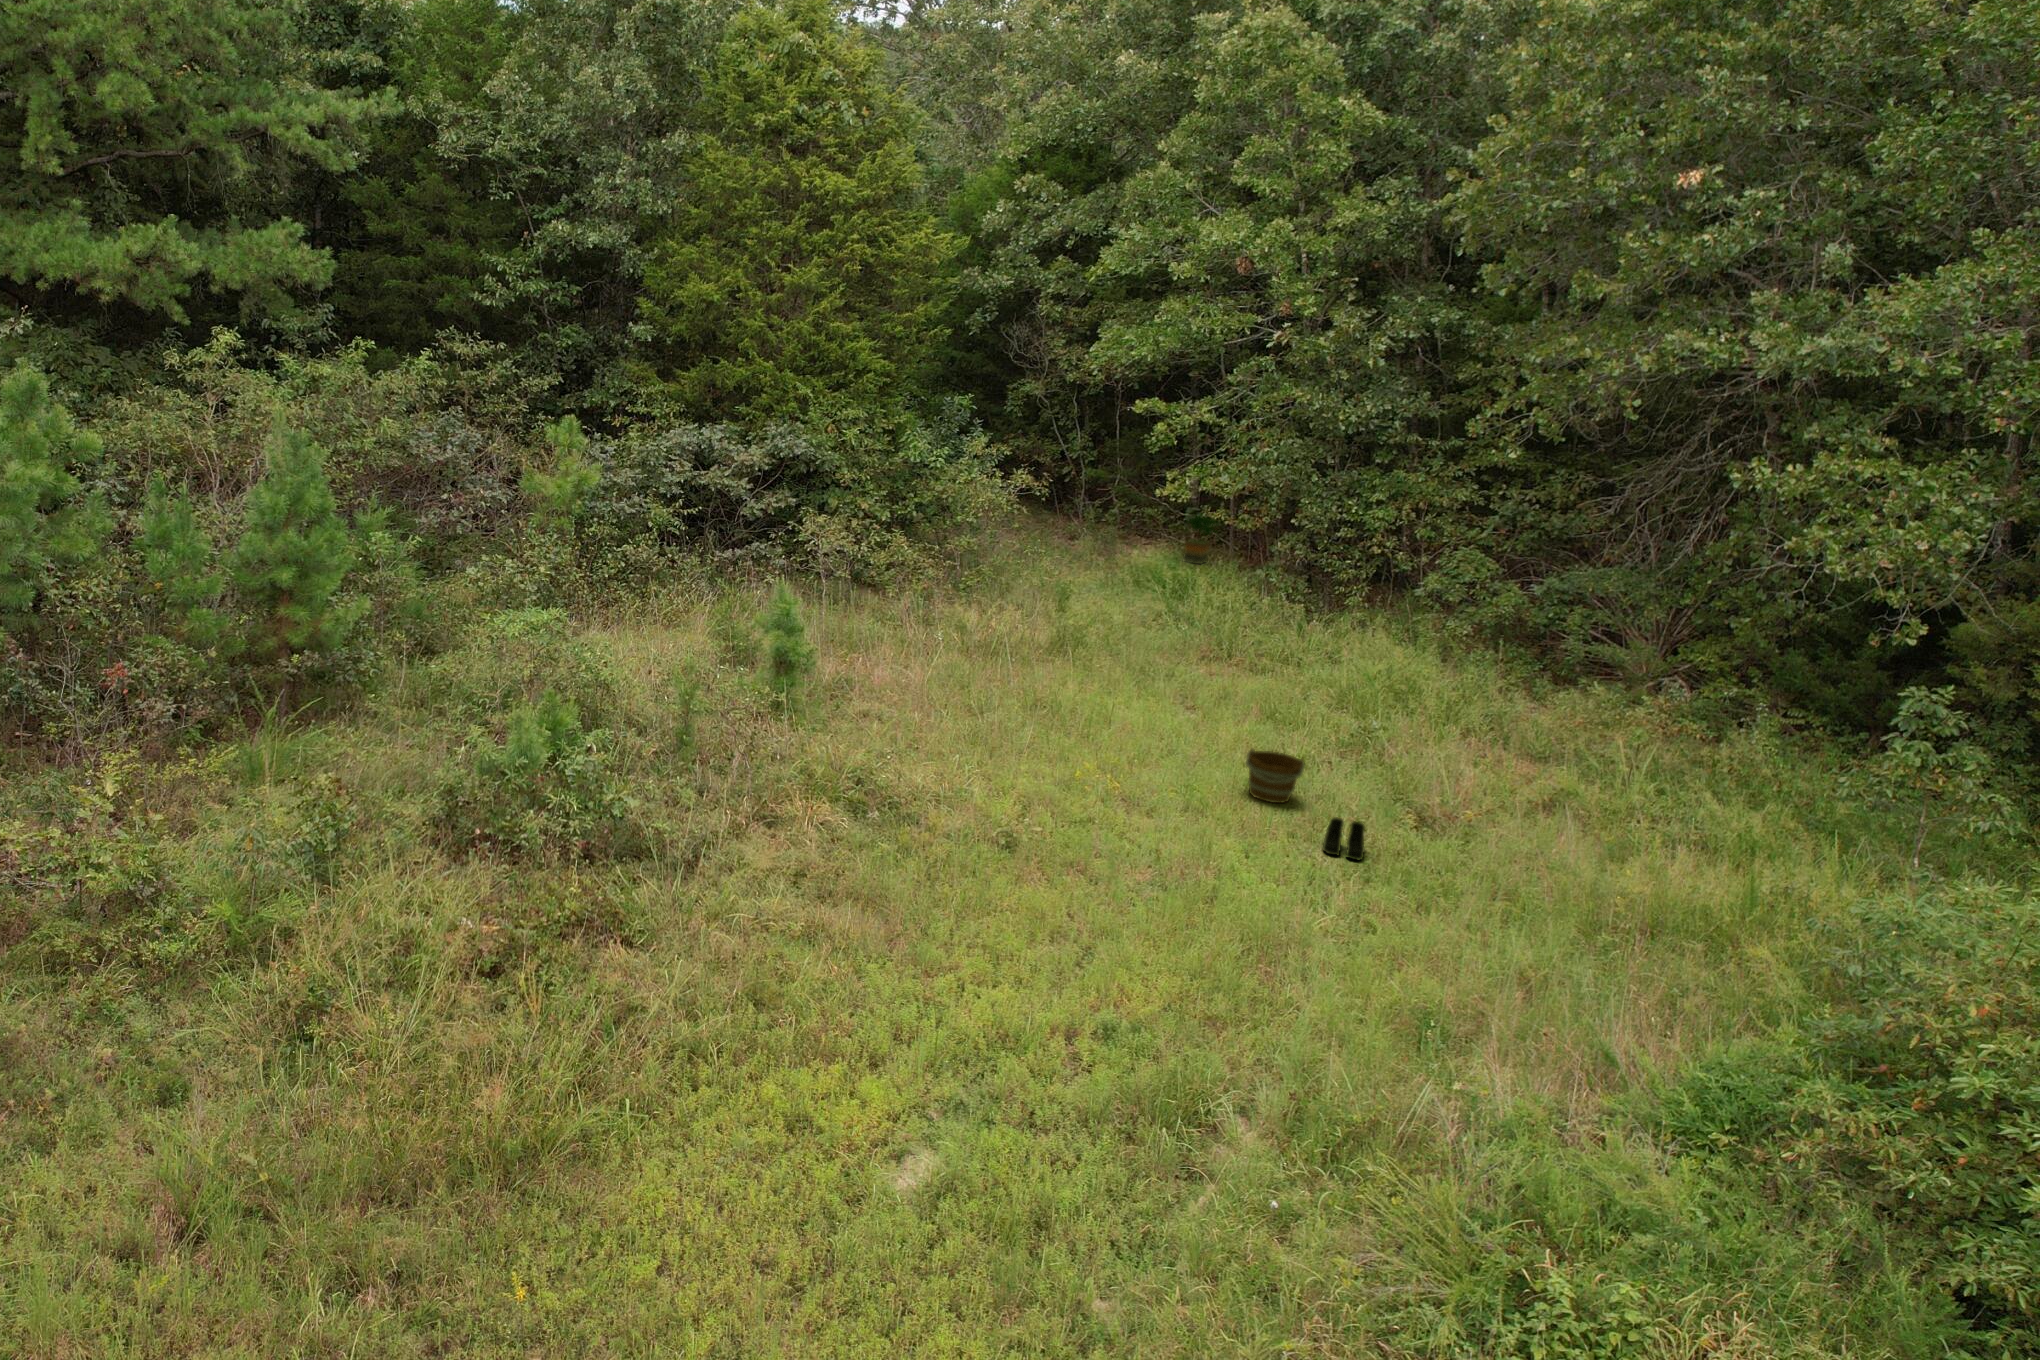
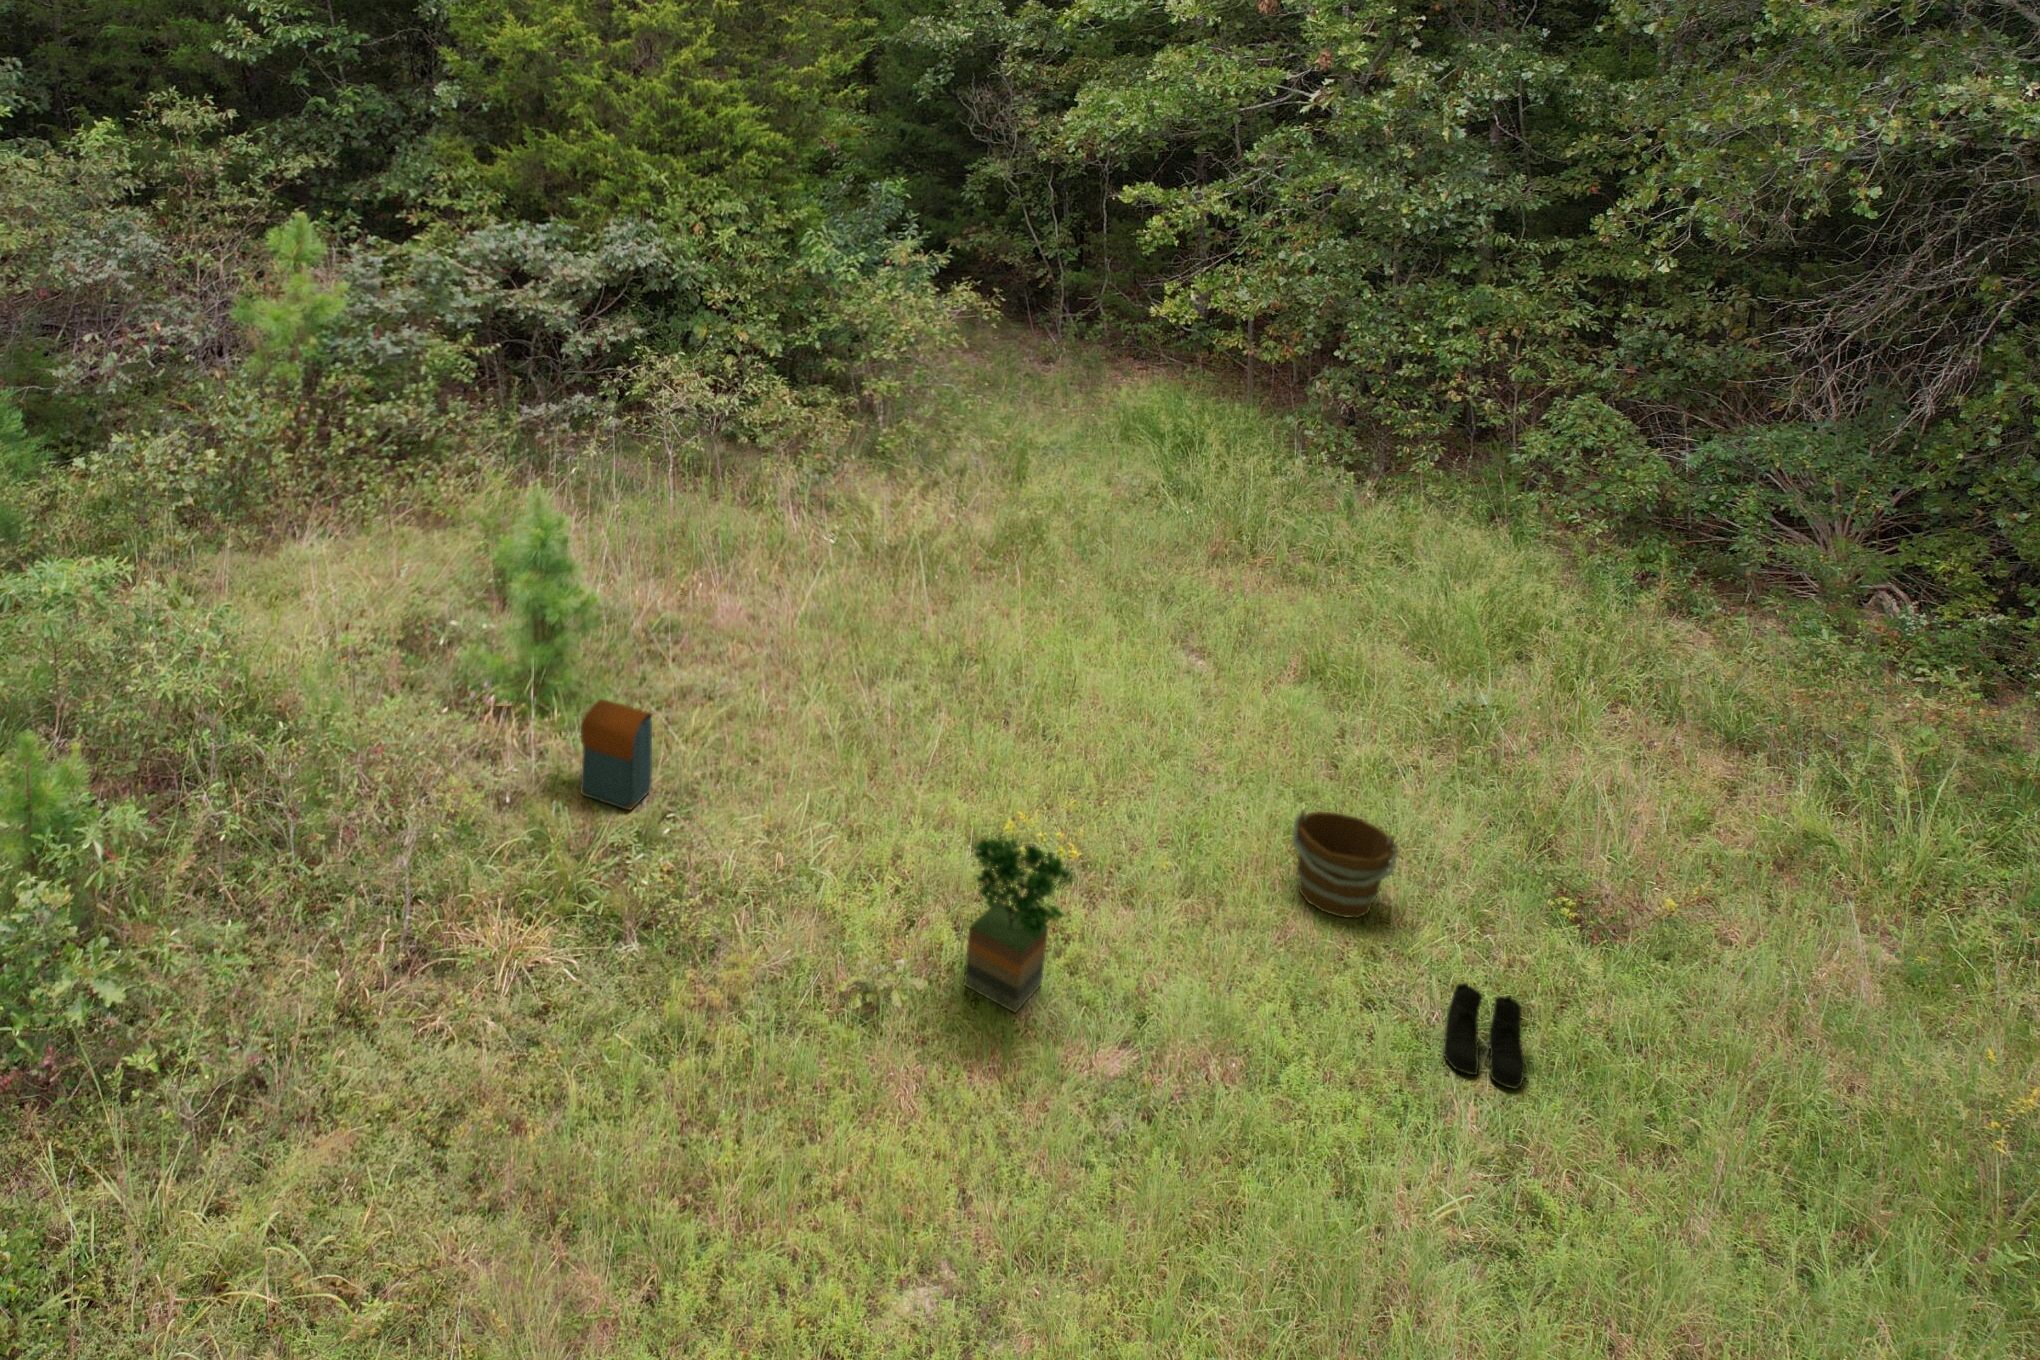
potted tree: present [1183,515,1219,565] -> present [964,837,1073,1012]
backpack: none [834,691,877,750] -> present [581,699,652,810]

